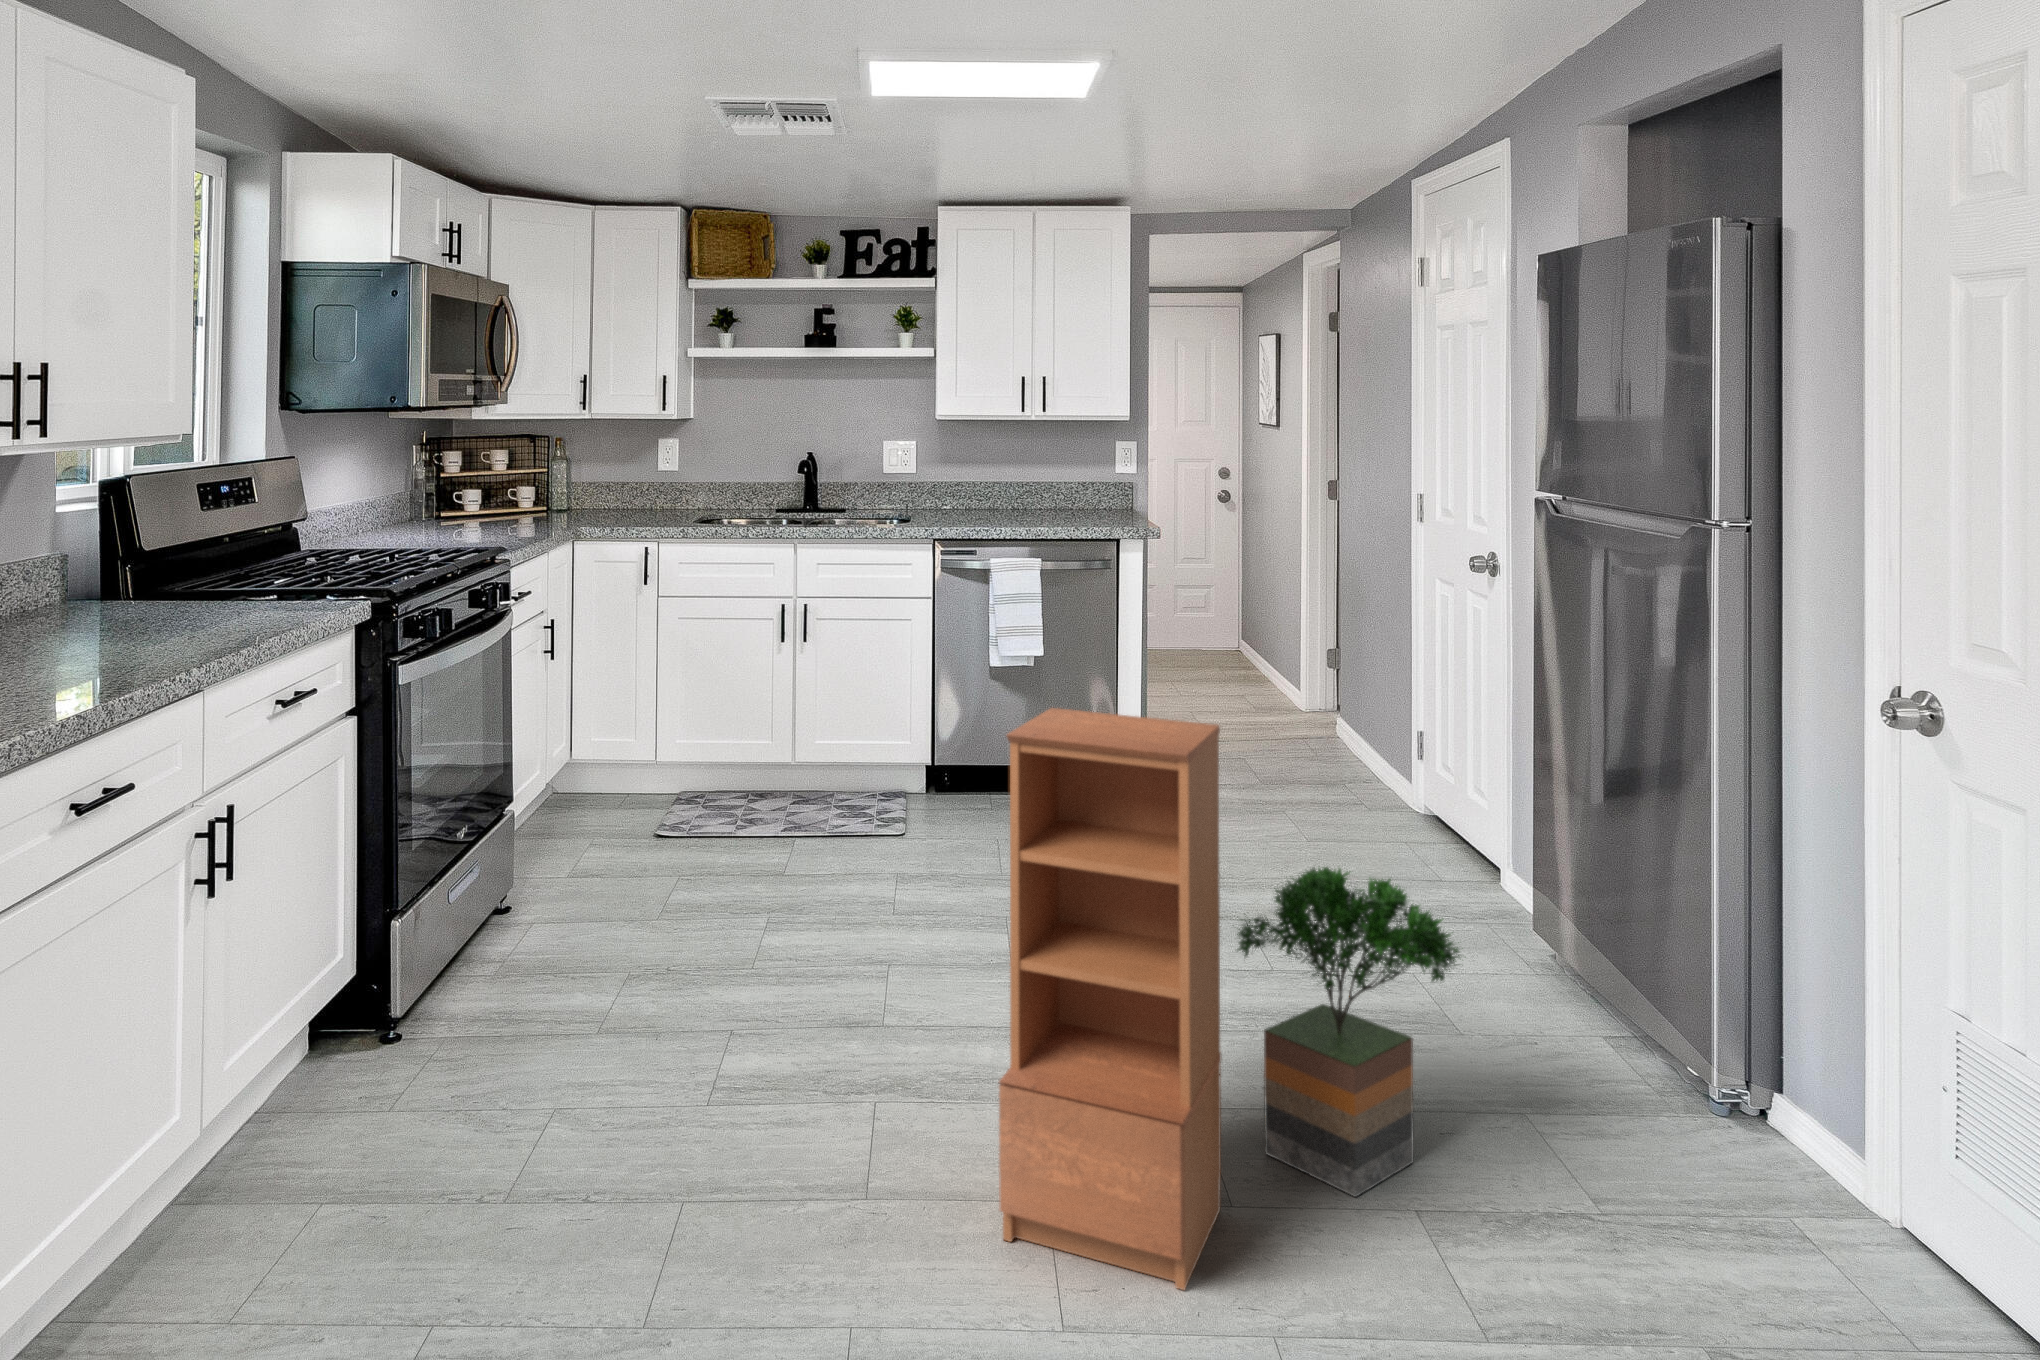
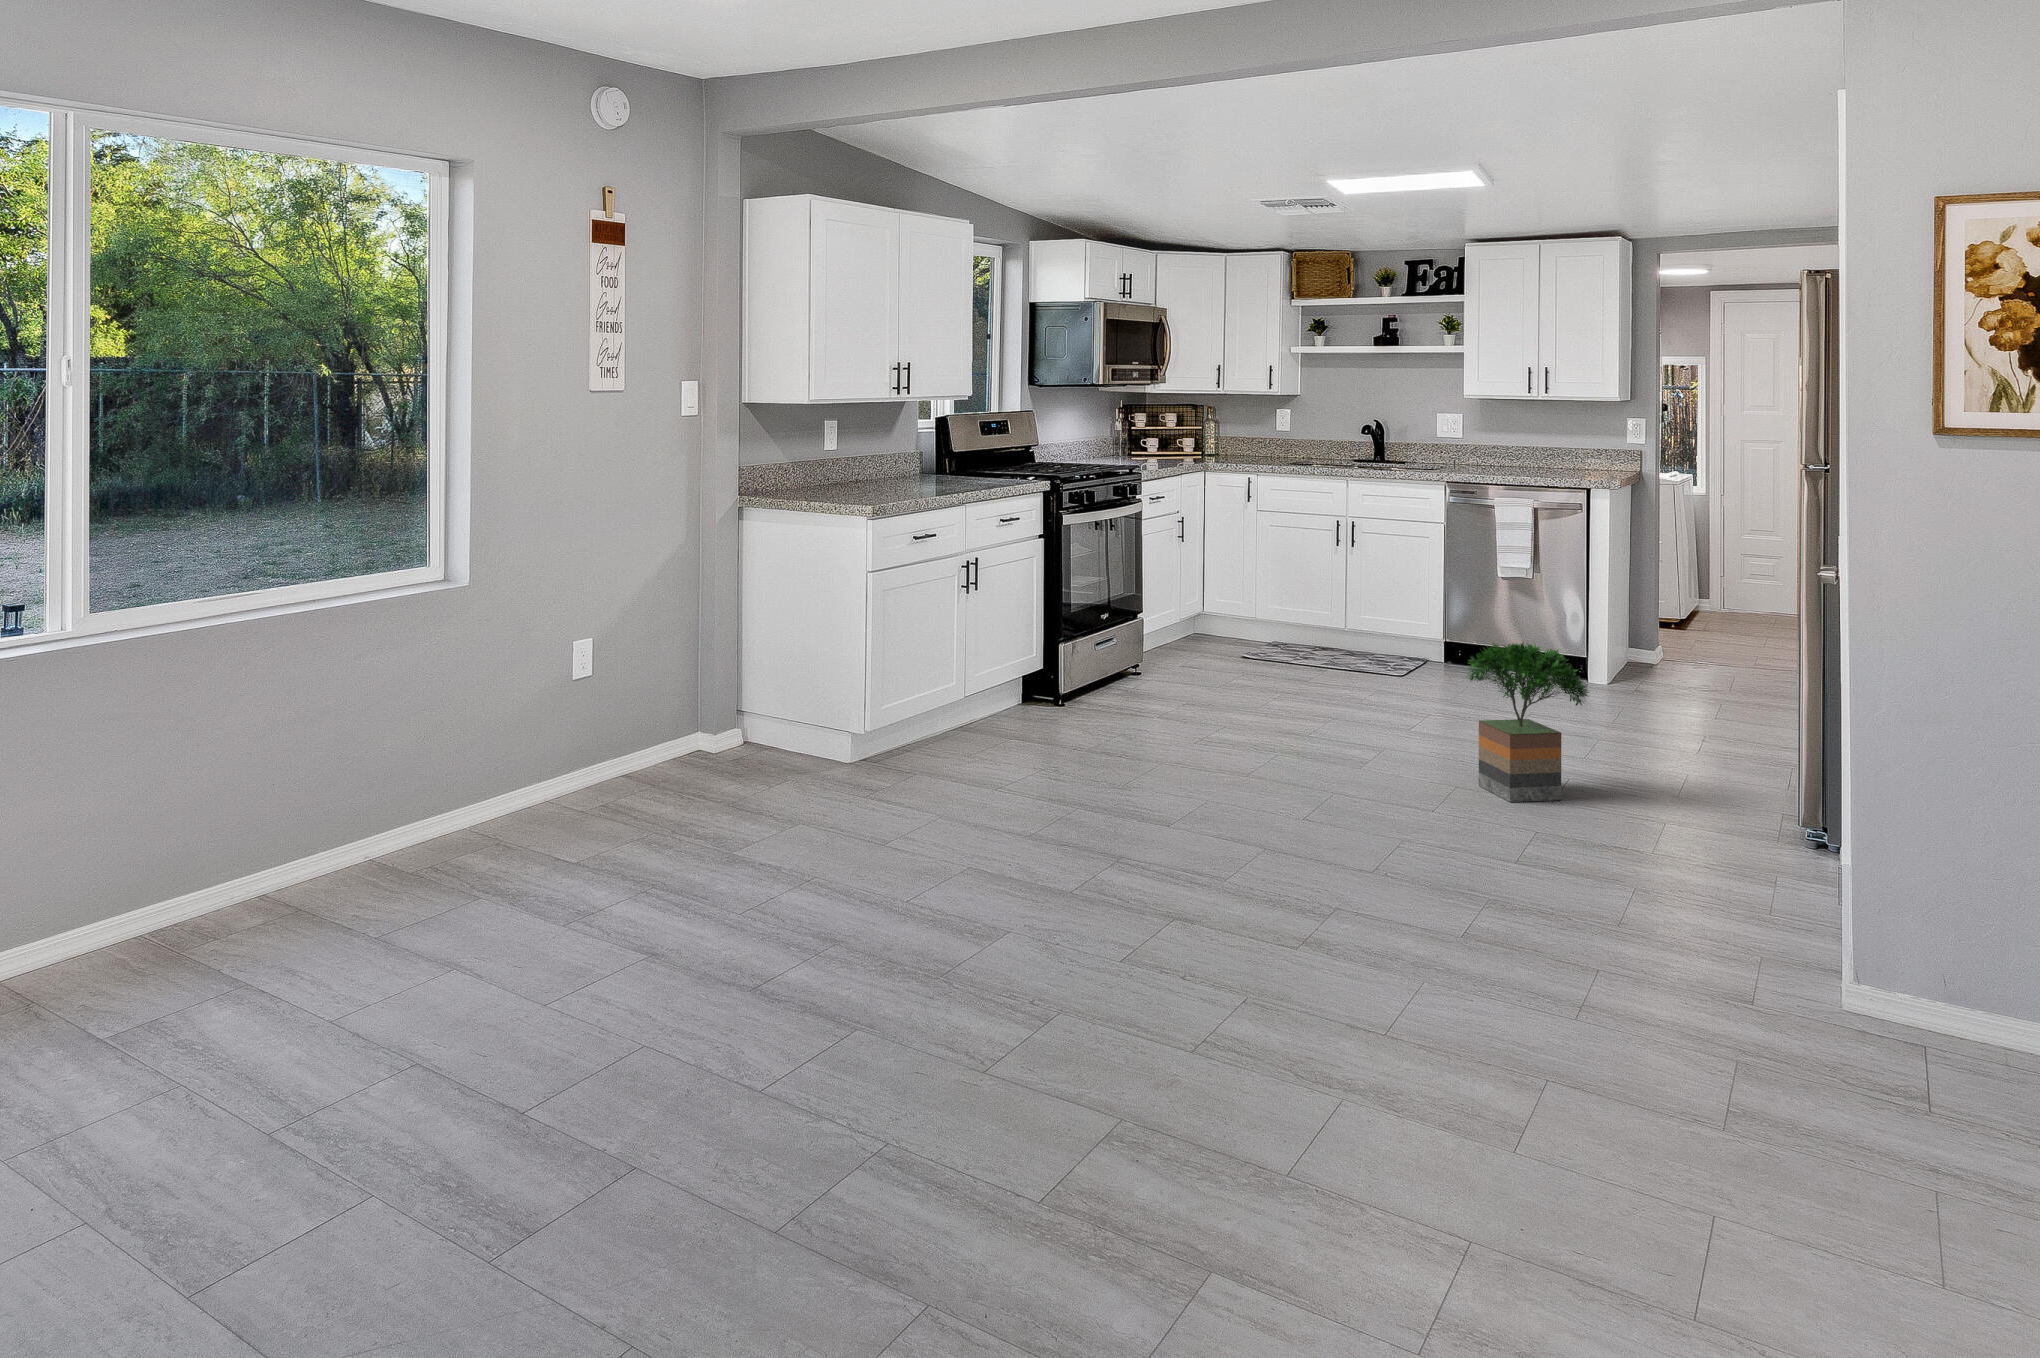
bookcase: present [998,708,1221,1290] -> none [1306,541,1432,805]

